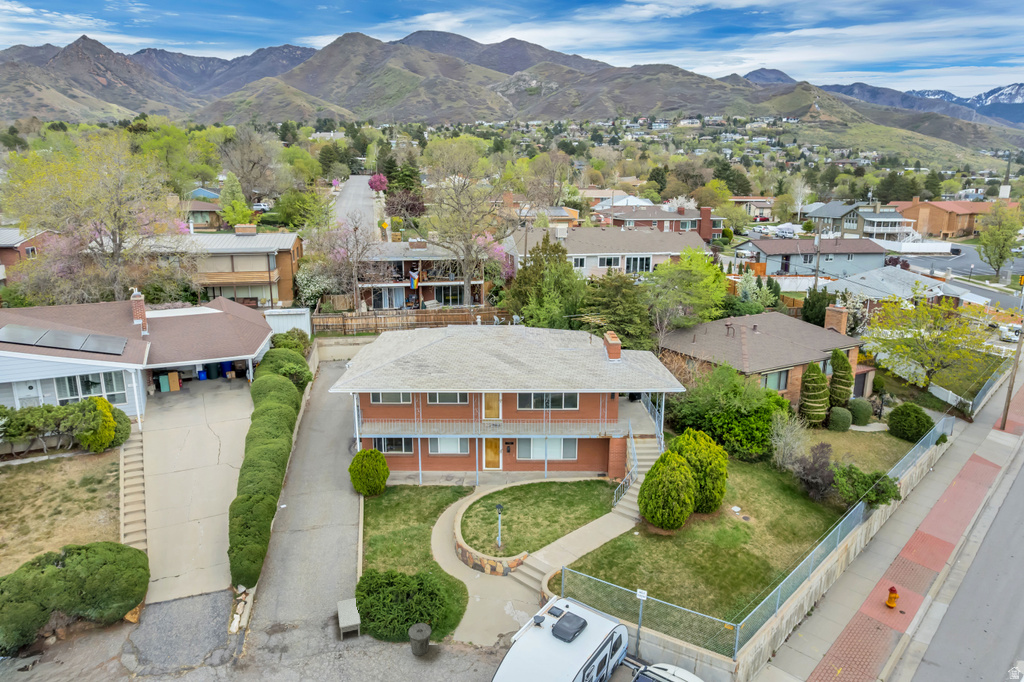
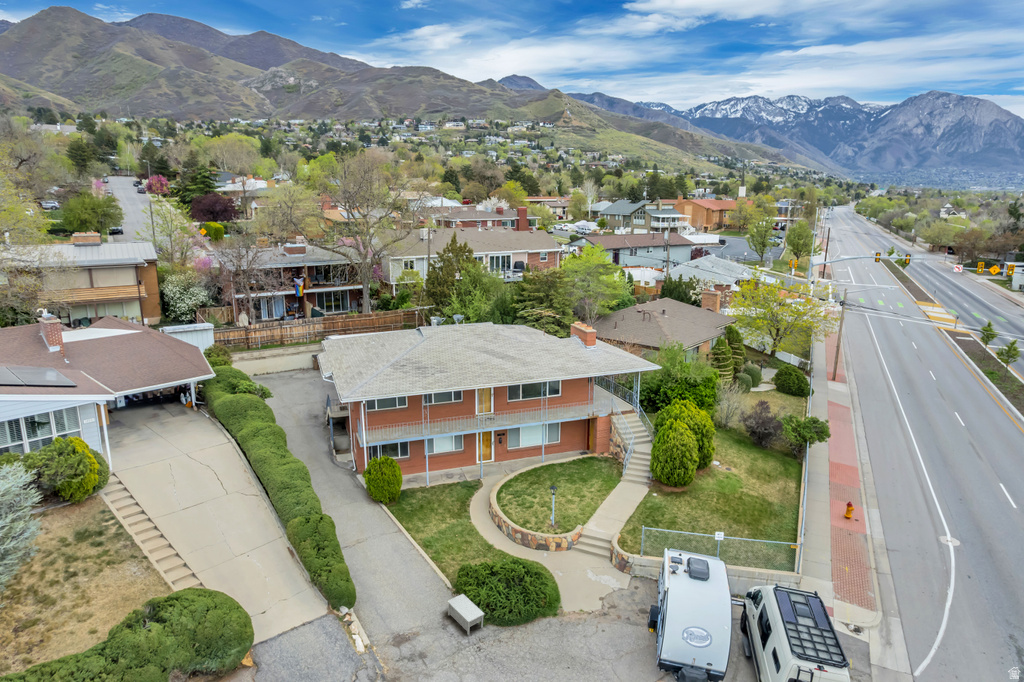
trash can: present [408,623,431,656] -> none [536,600,557,630]

